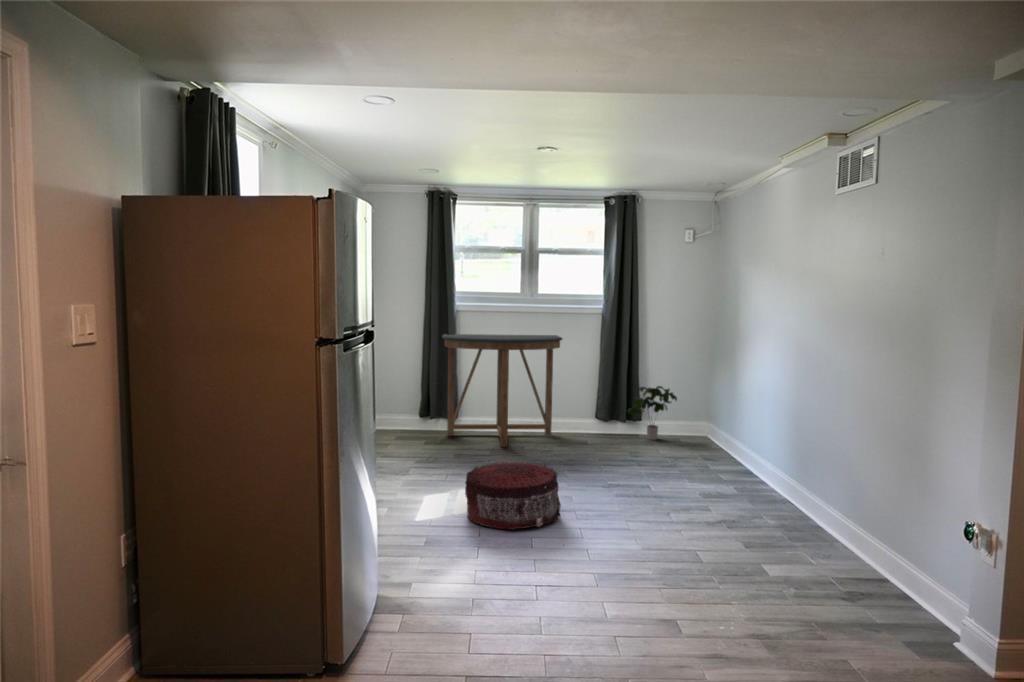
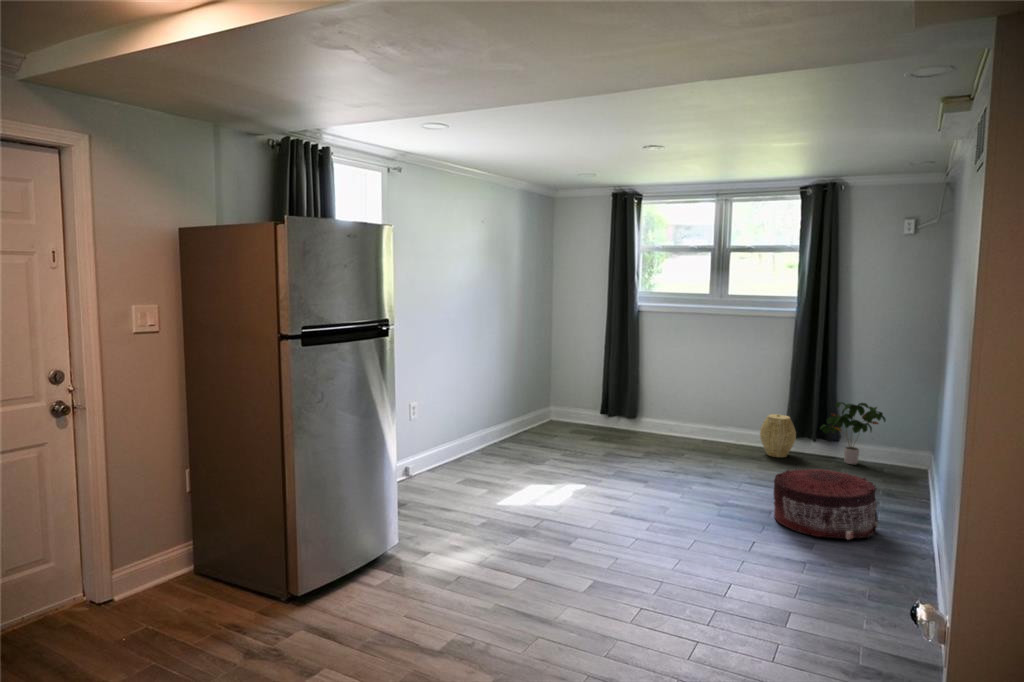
console table: present [442,334,562,447] -> none [617,333,745,450]
woven basket: none [580,402,610,441] -> present [760,414,796,457]
pouf: present [465,461,561,530] -> present [774,469,878,540]

